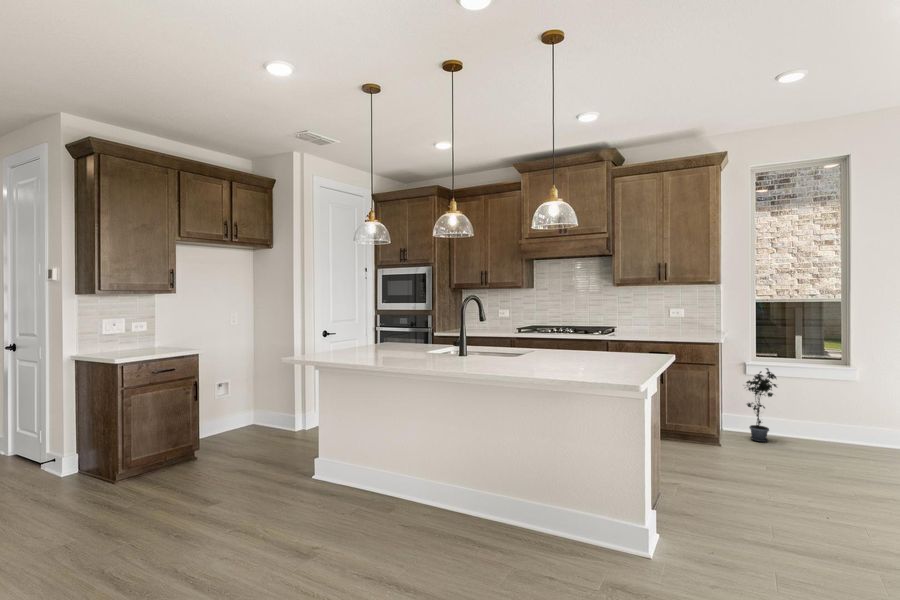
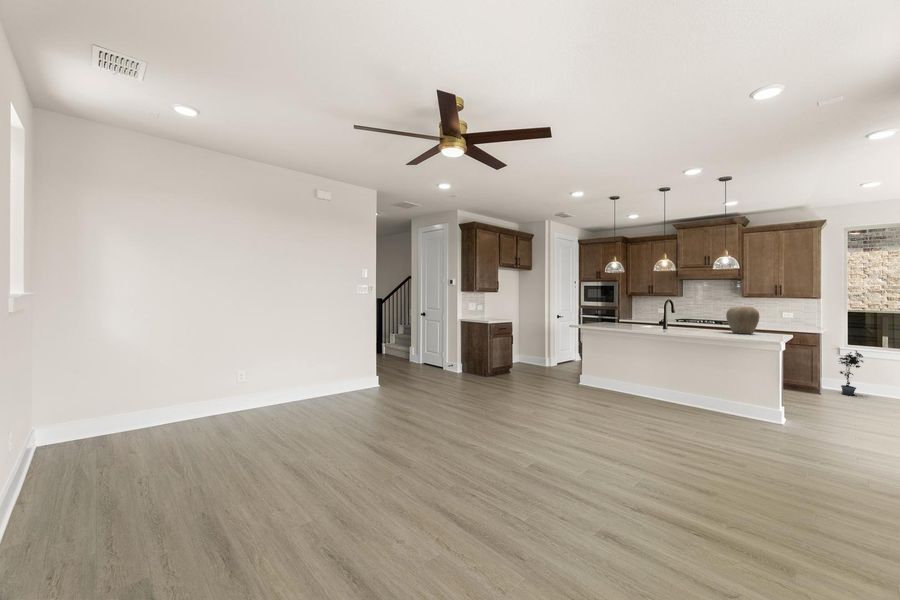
vase: none [561,308,615,363] -> present [726,307,759,334]

